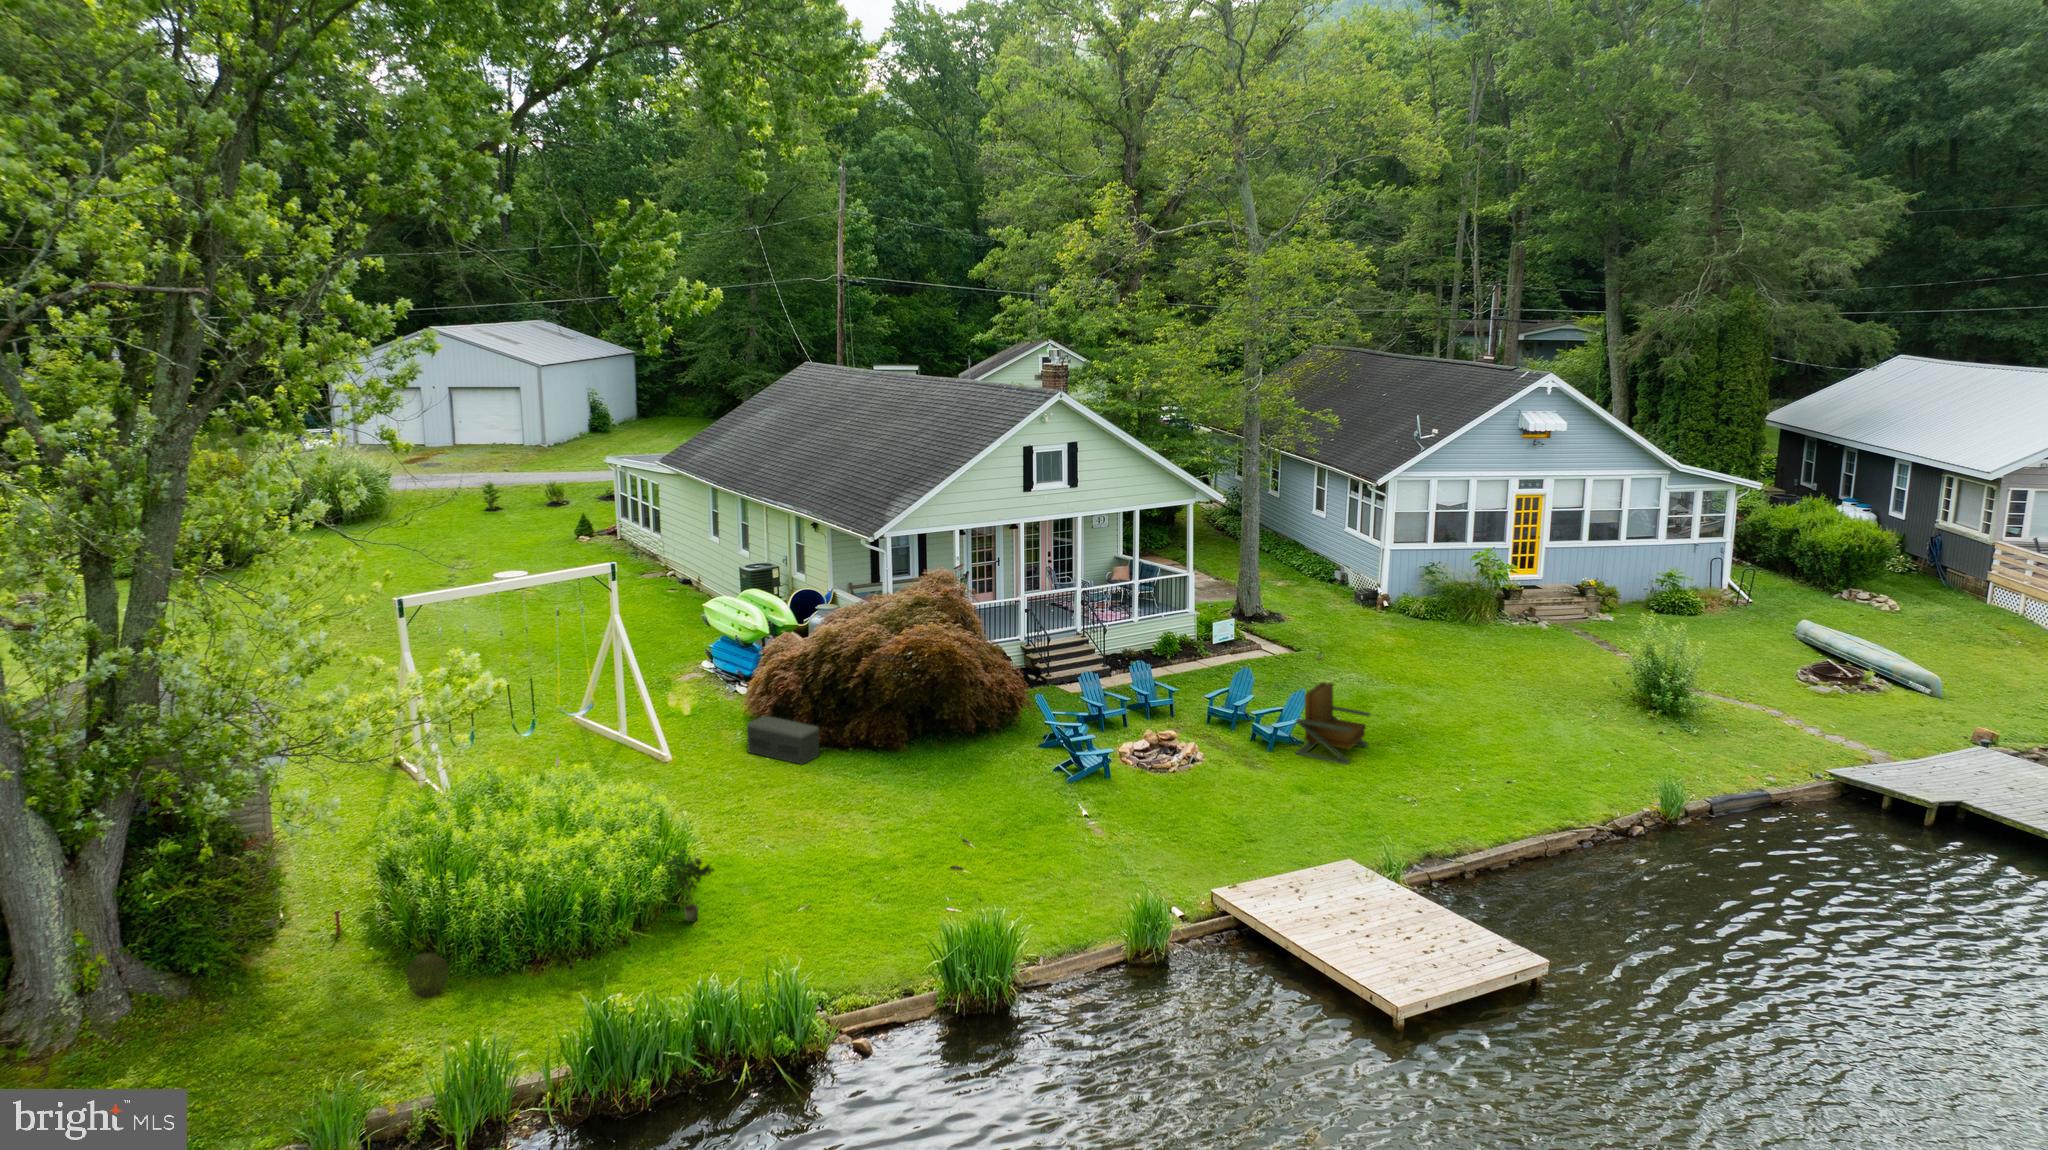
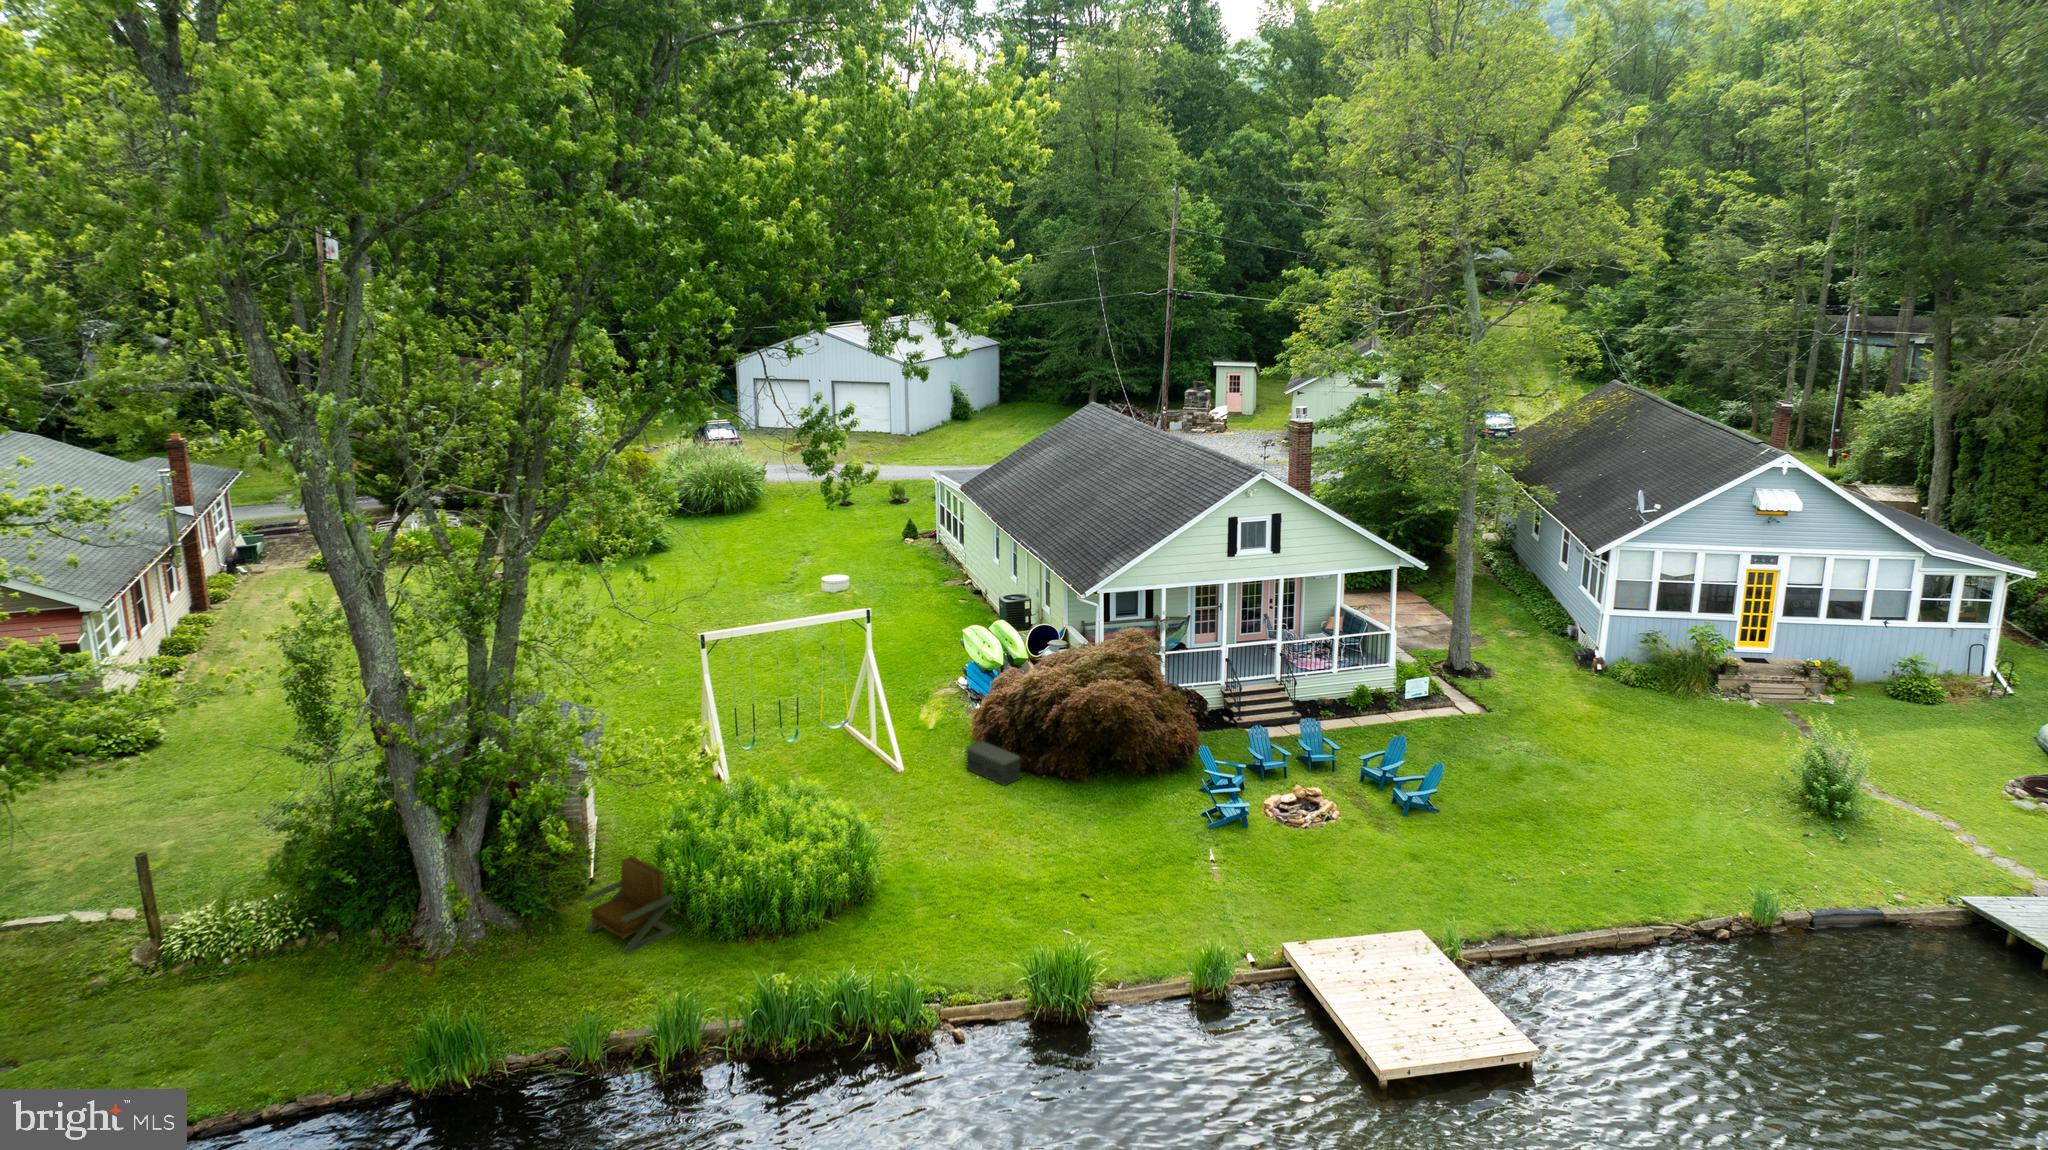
lounge chair: present [1296,682,1370,764] -> present [584,856,675,954]
potted plant: present [661,850,714,922] -> none [857,860,894,914]
woven basket: present [407,953,448,998] -> none [679,917,706,947]

